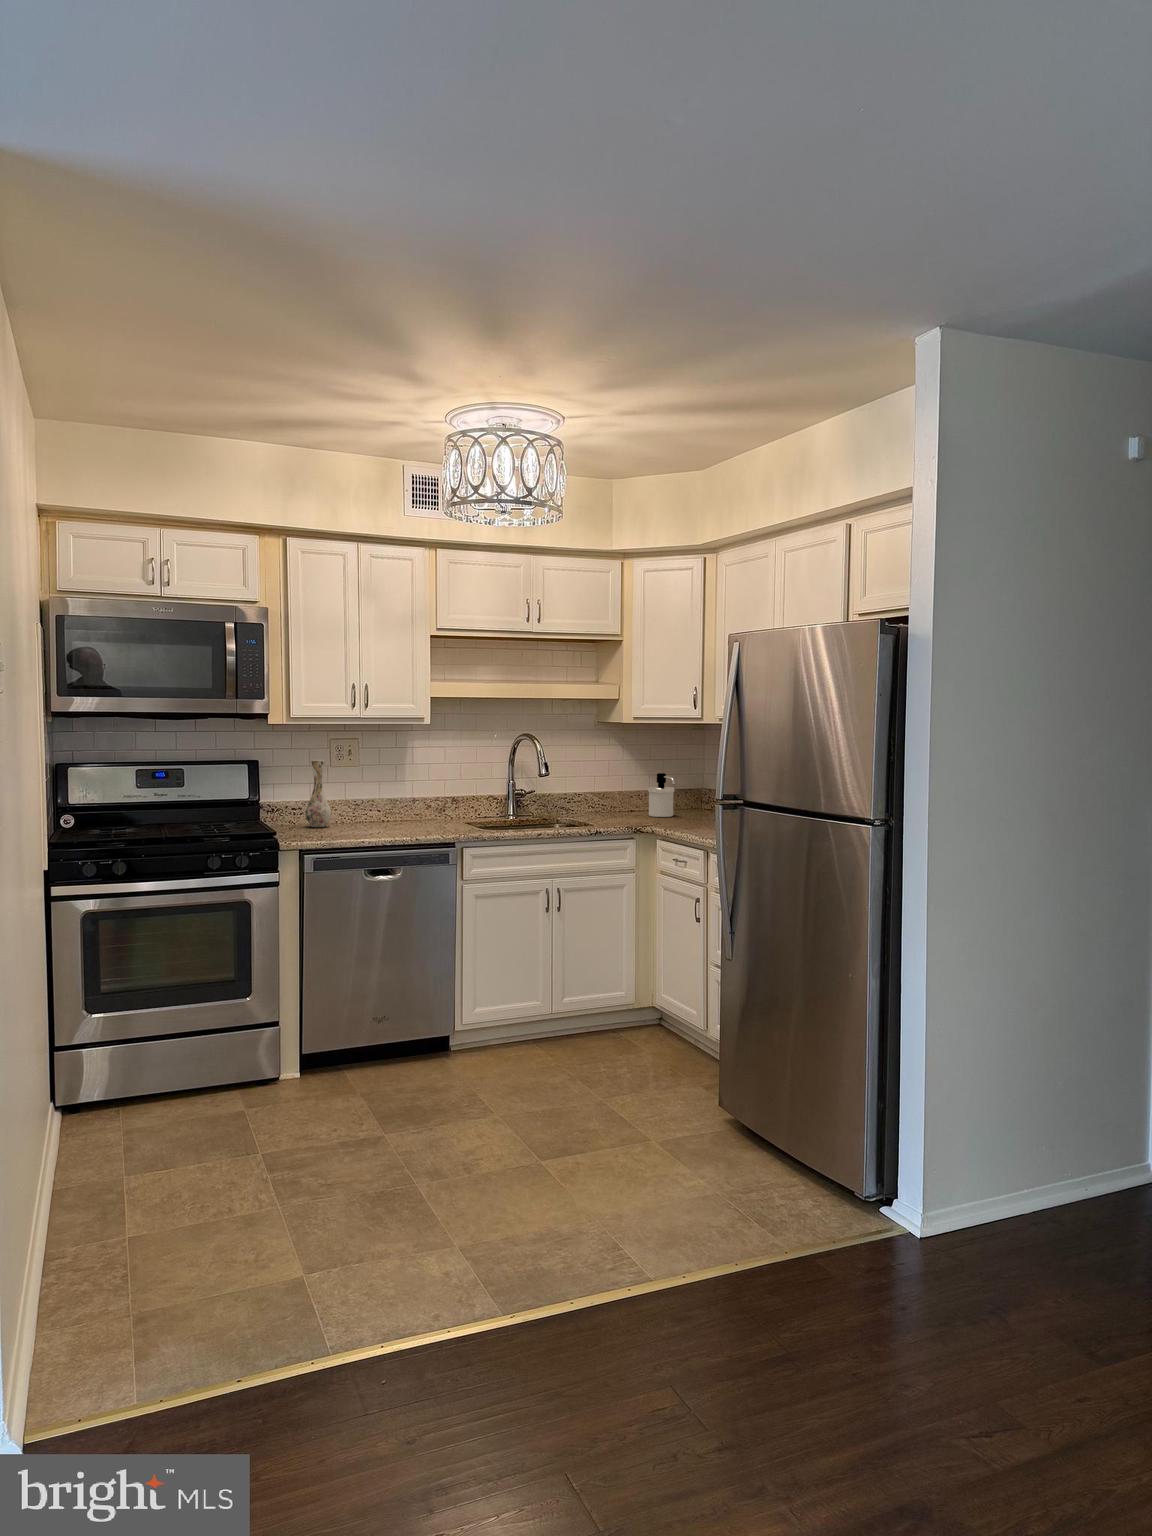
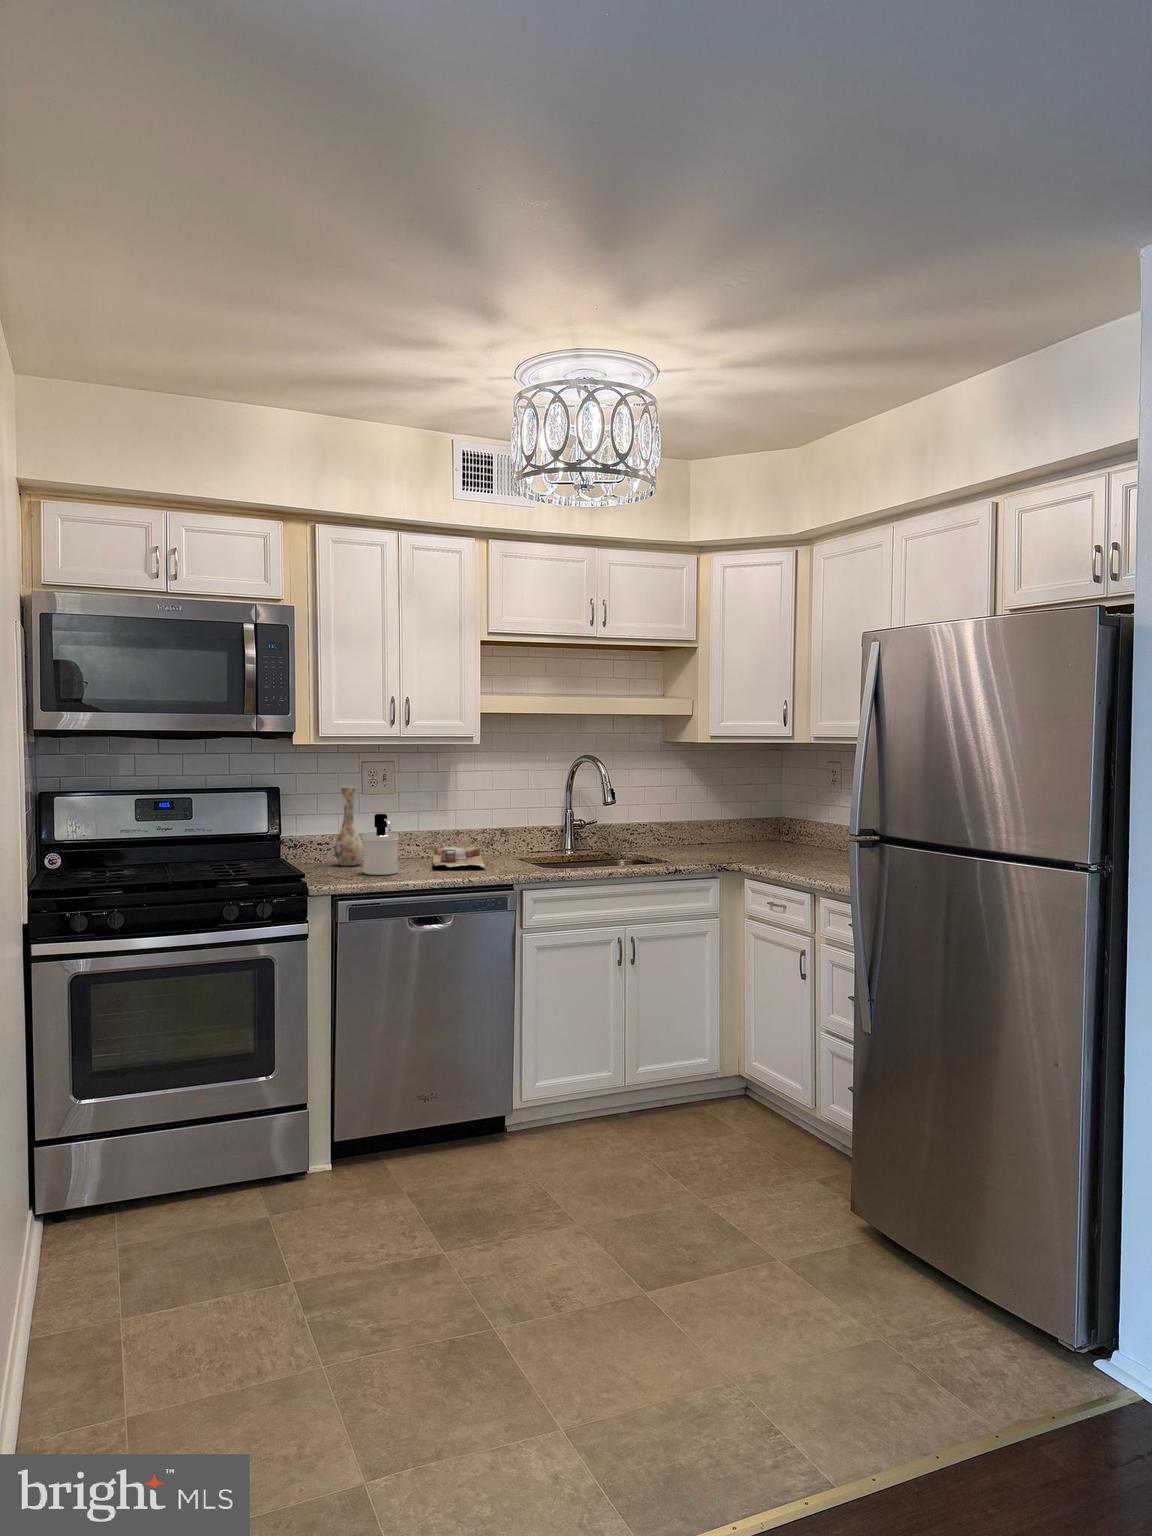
soap dispenser: present [648,773,675,817] -> present [363,814,399,875]
cutting board: none [388,811,434,830] -> present [432,846,485,869]

